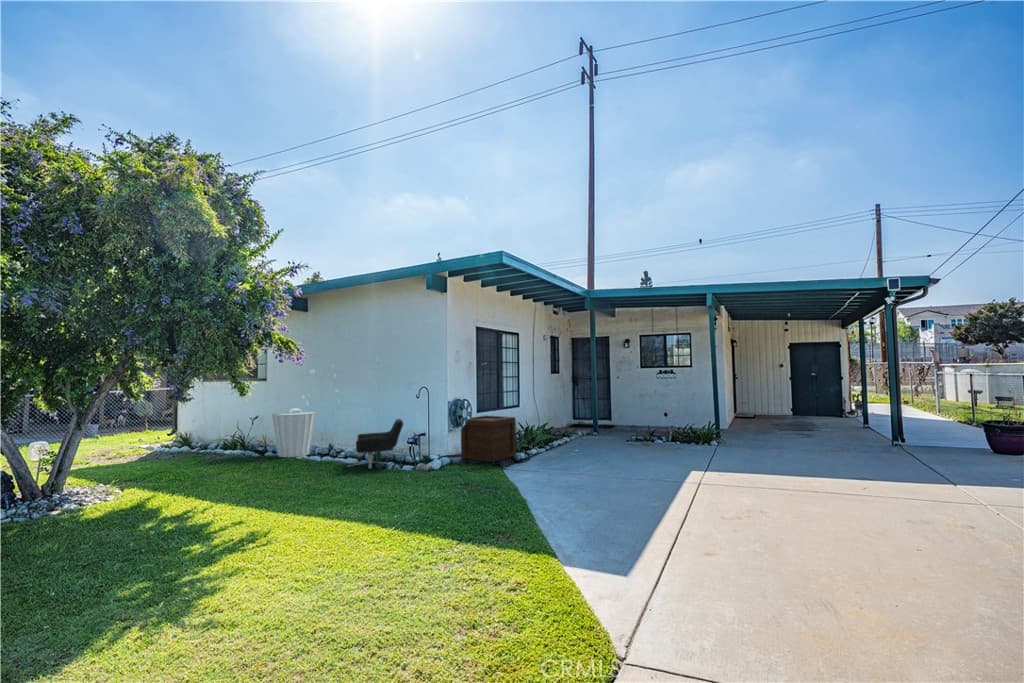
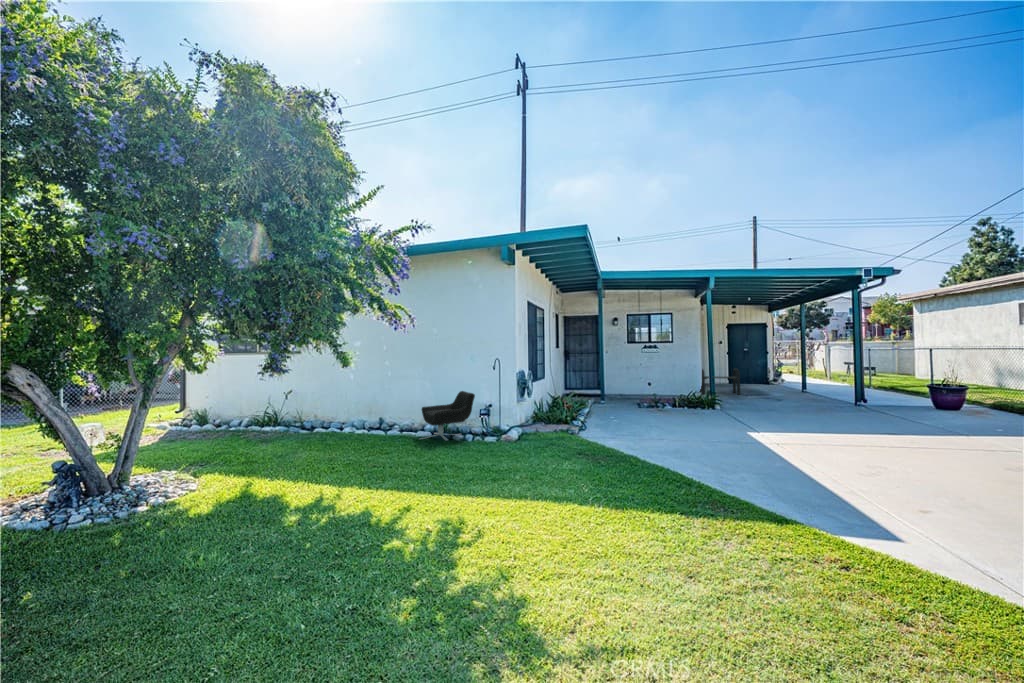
bench: none [728,397,776,430] -> present [699,368,740,395]
trash can: present [272,408,316,457] -> none [318,382,364,433]
wooden crate: present [461,415,516,462] -> none [521,386,569,430]

